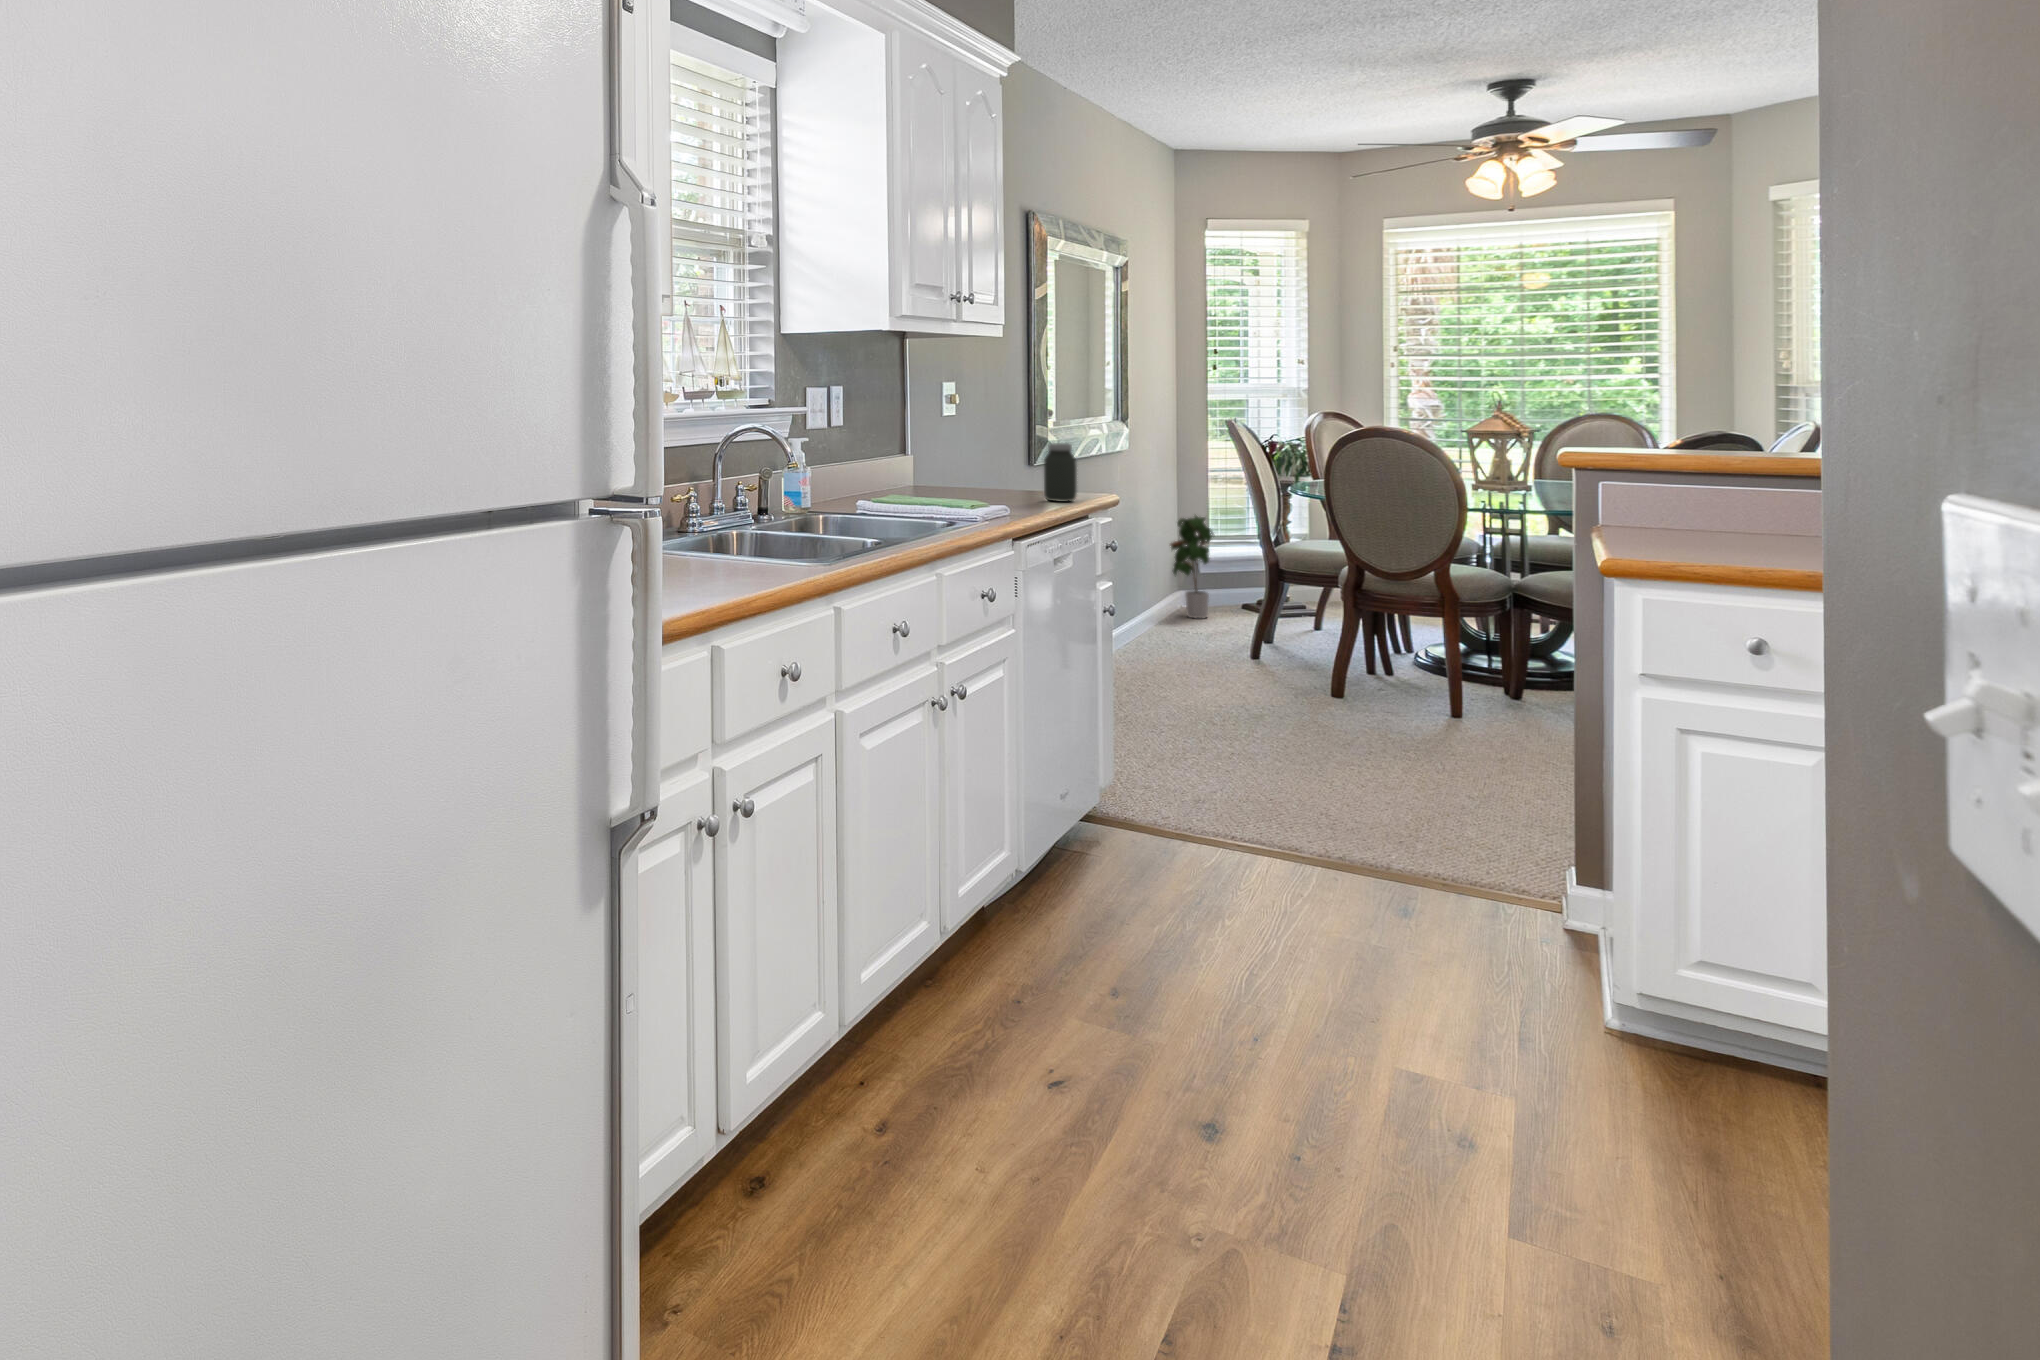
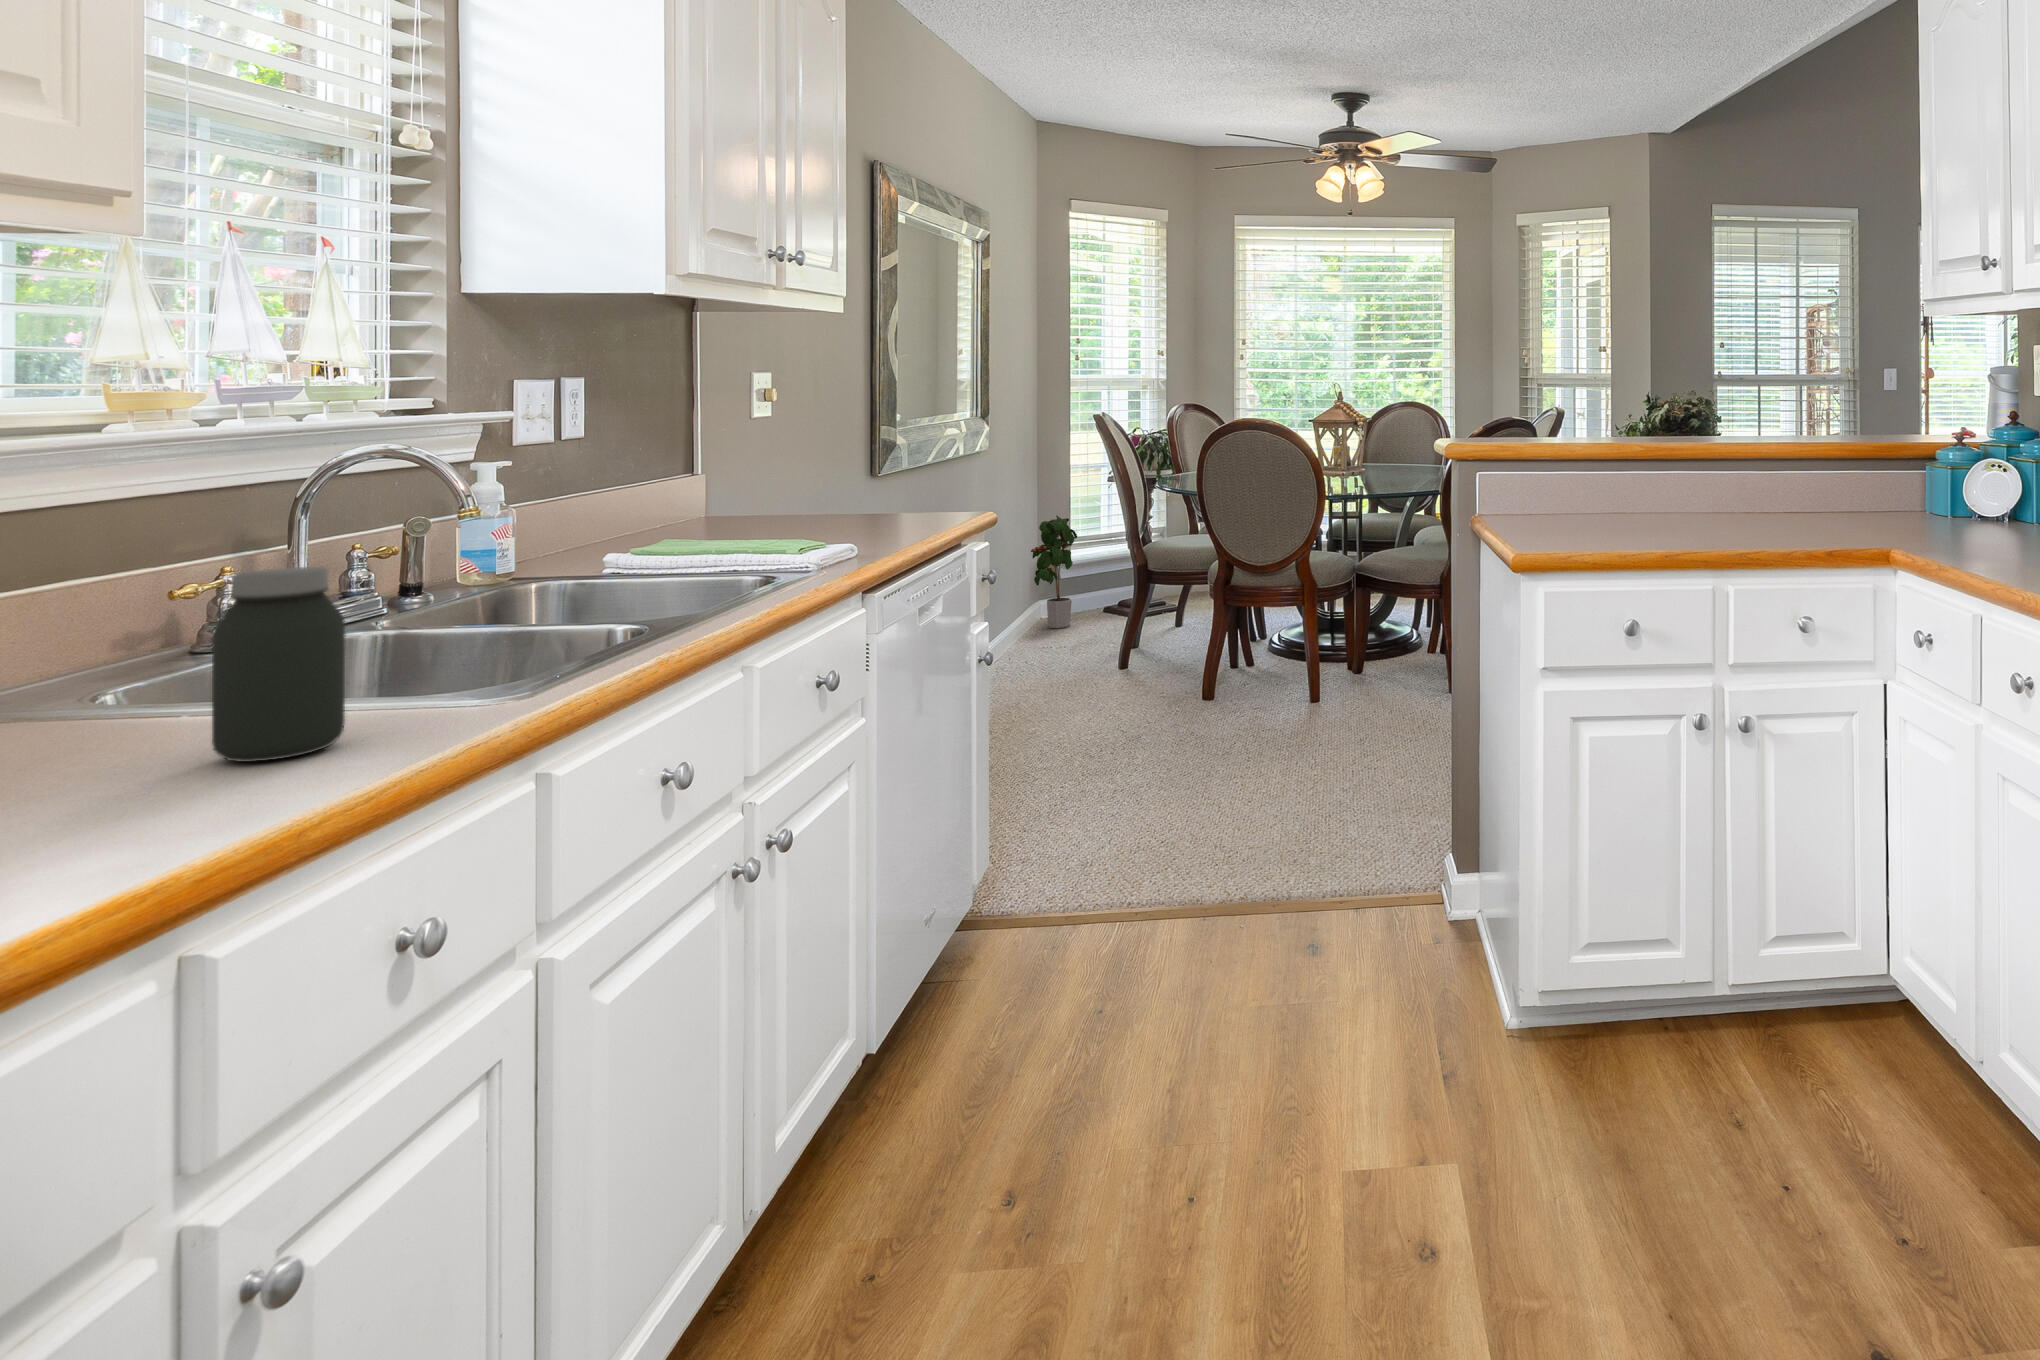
jar: present [1044,443,1077,502] -> present [212,567,345,762]

